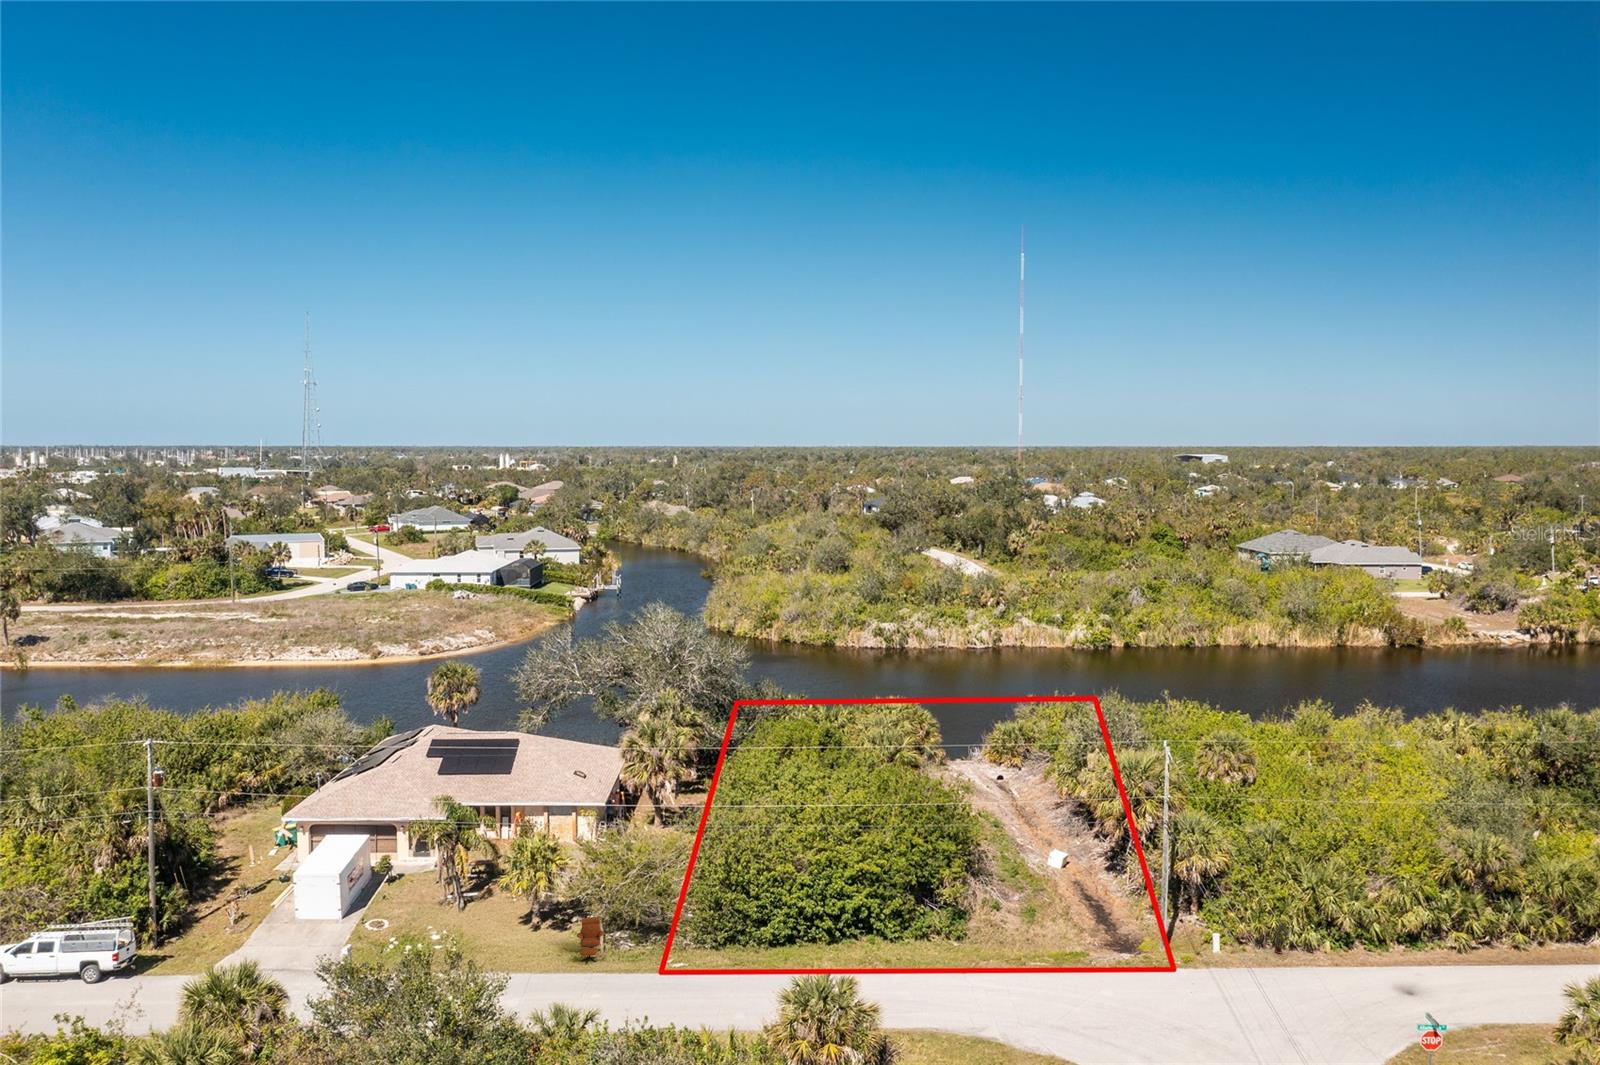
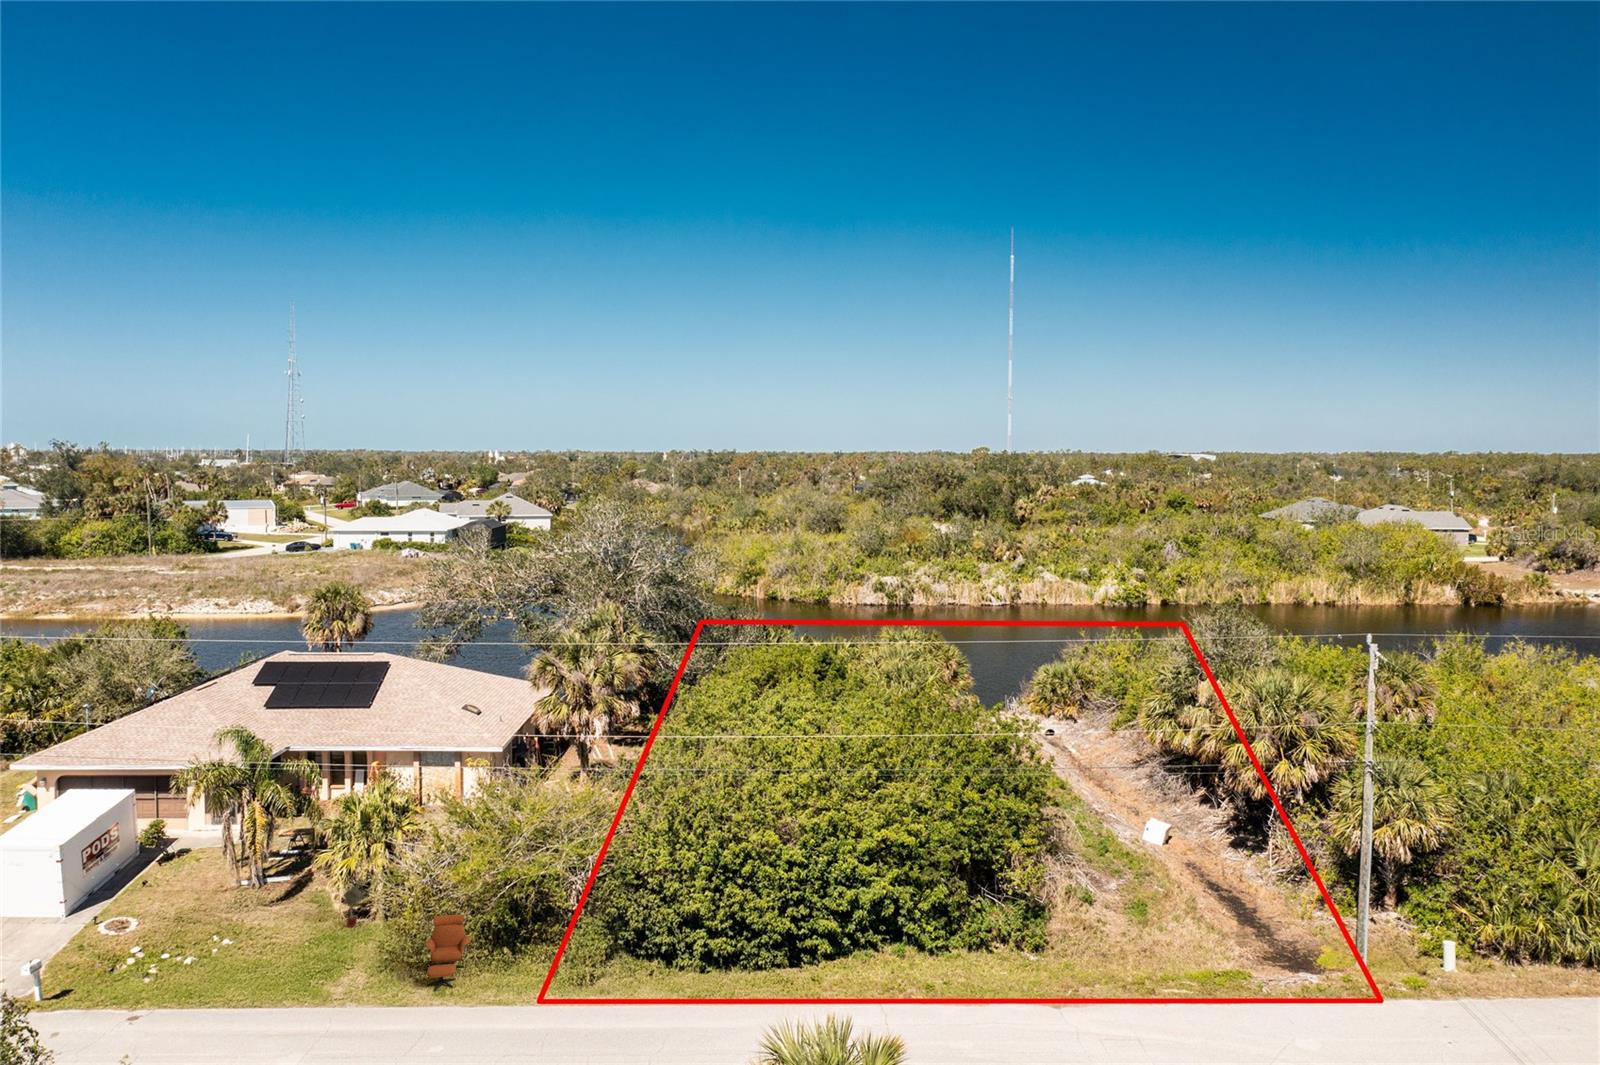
potted tree: present [1269,921,1292,953] -> present [344,881,369,927]

